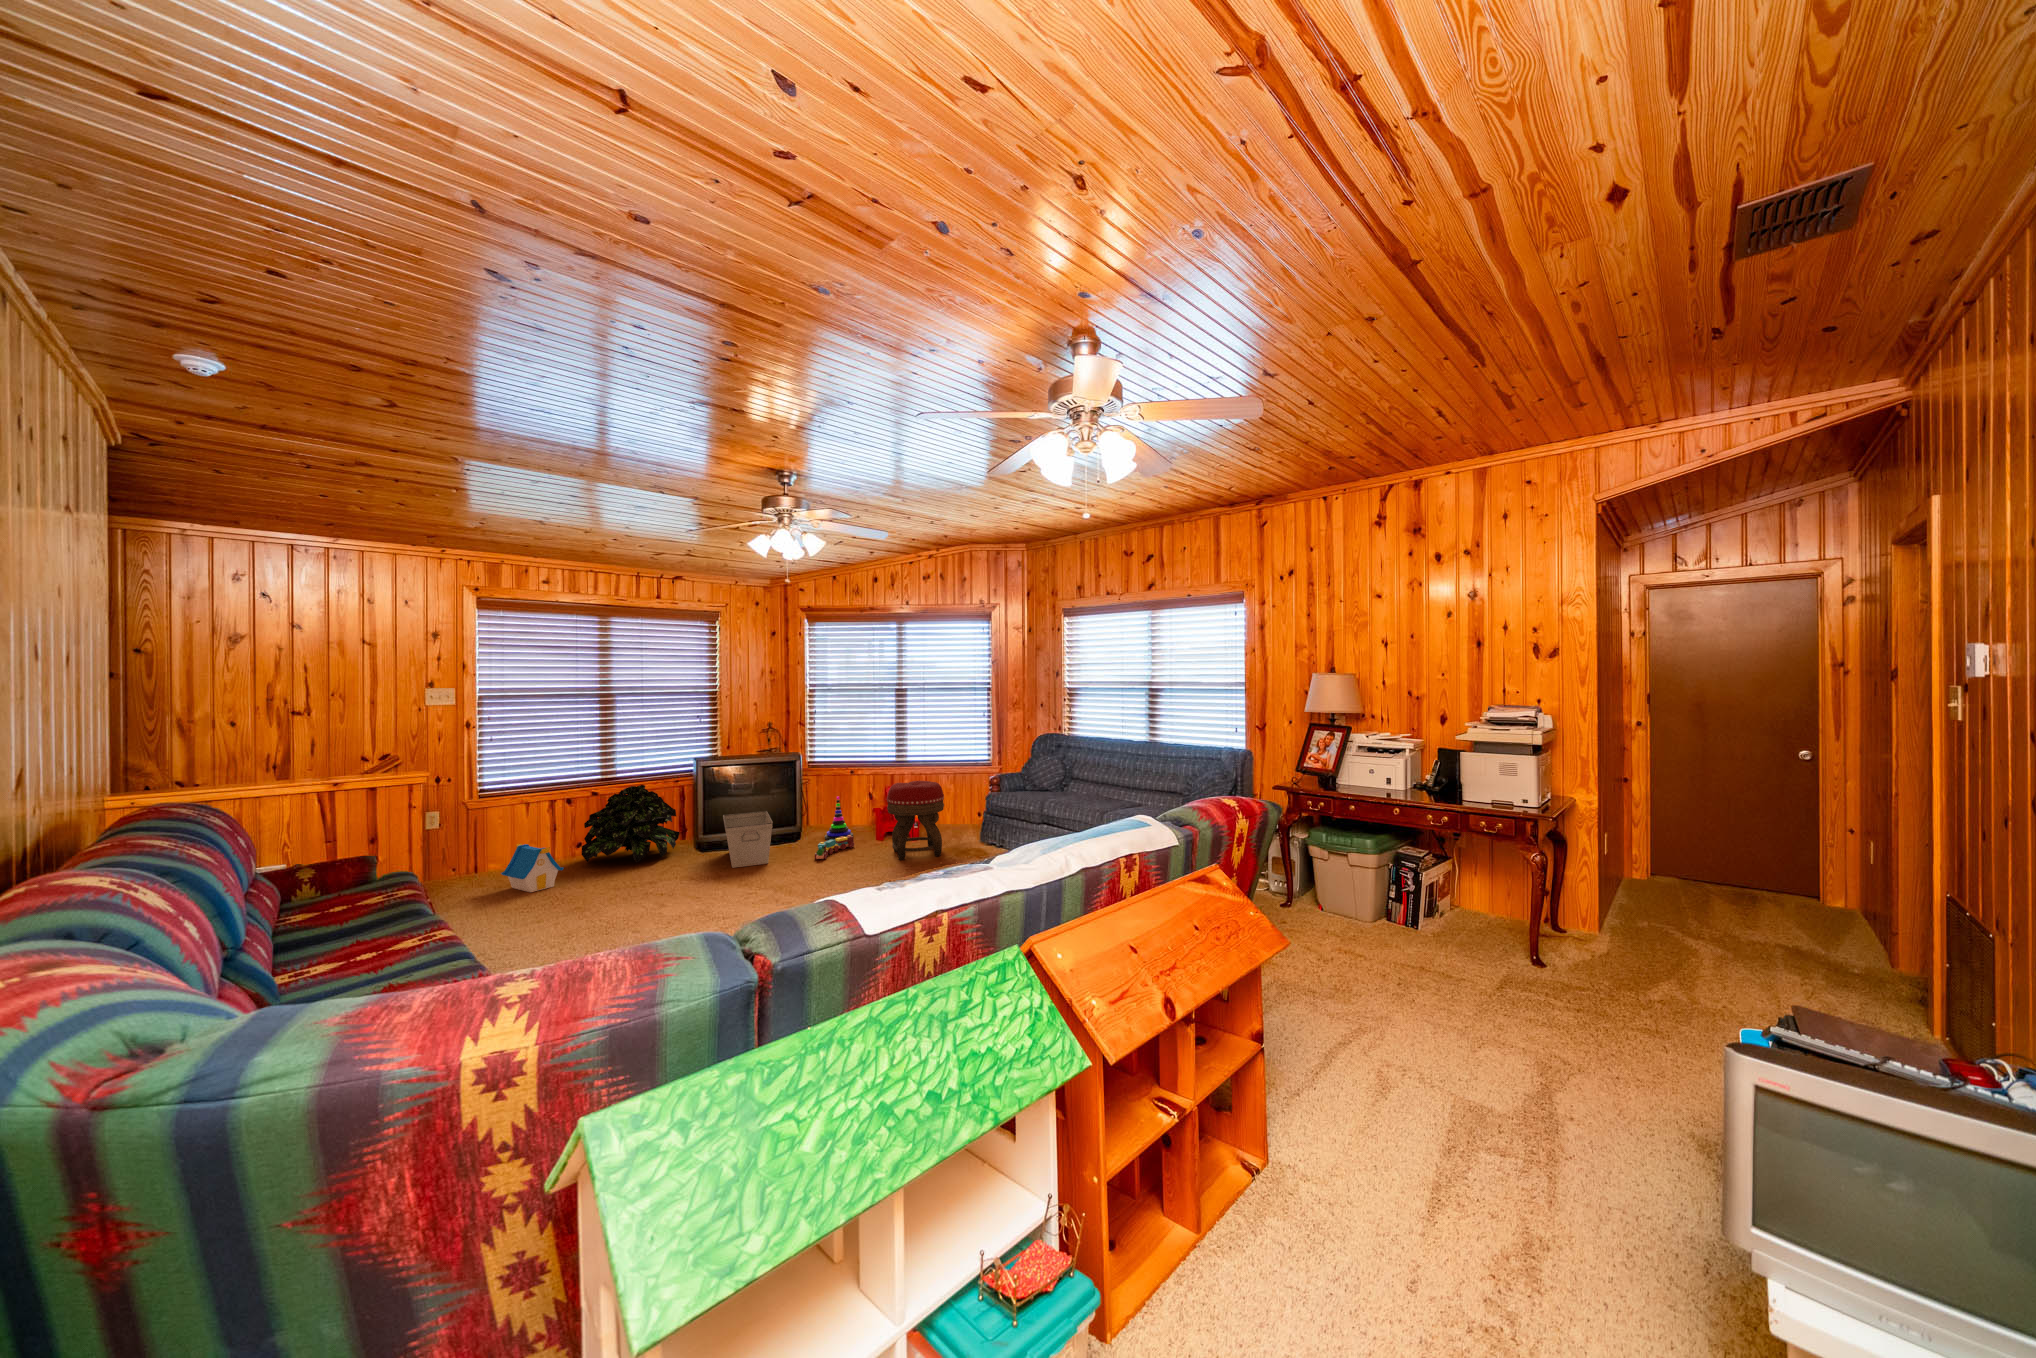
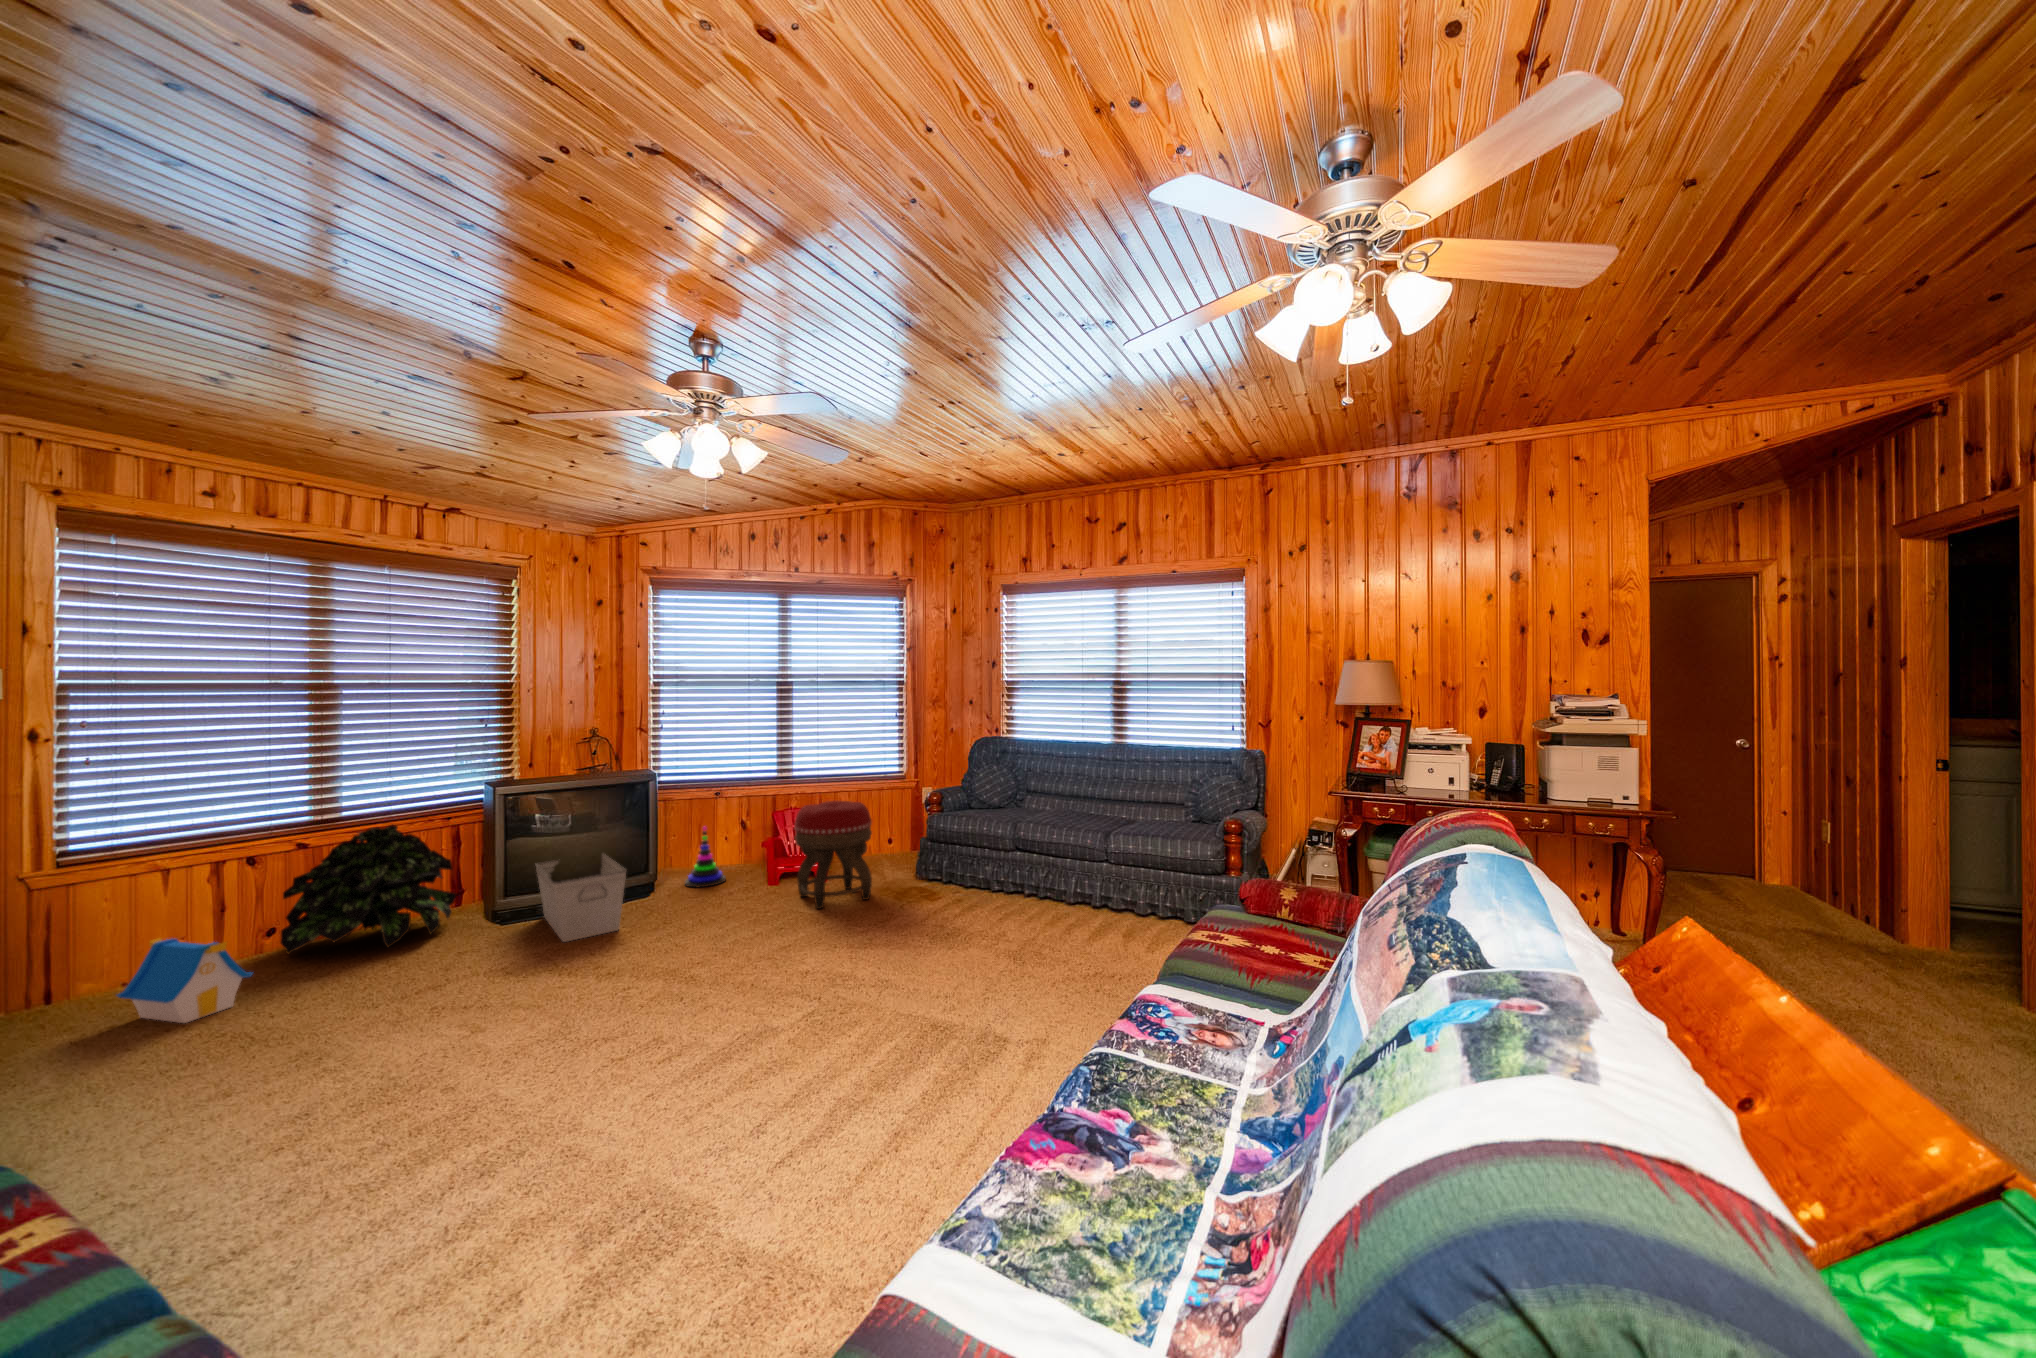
toy train: present [815,835,855,860] -> none [691,879,738,918]

